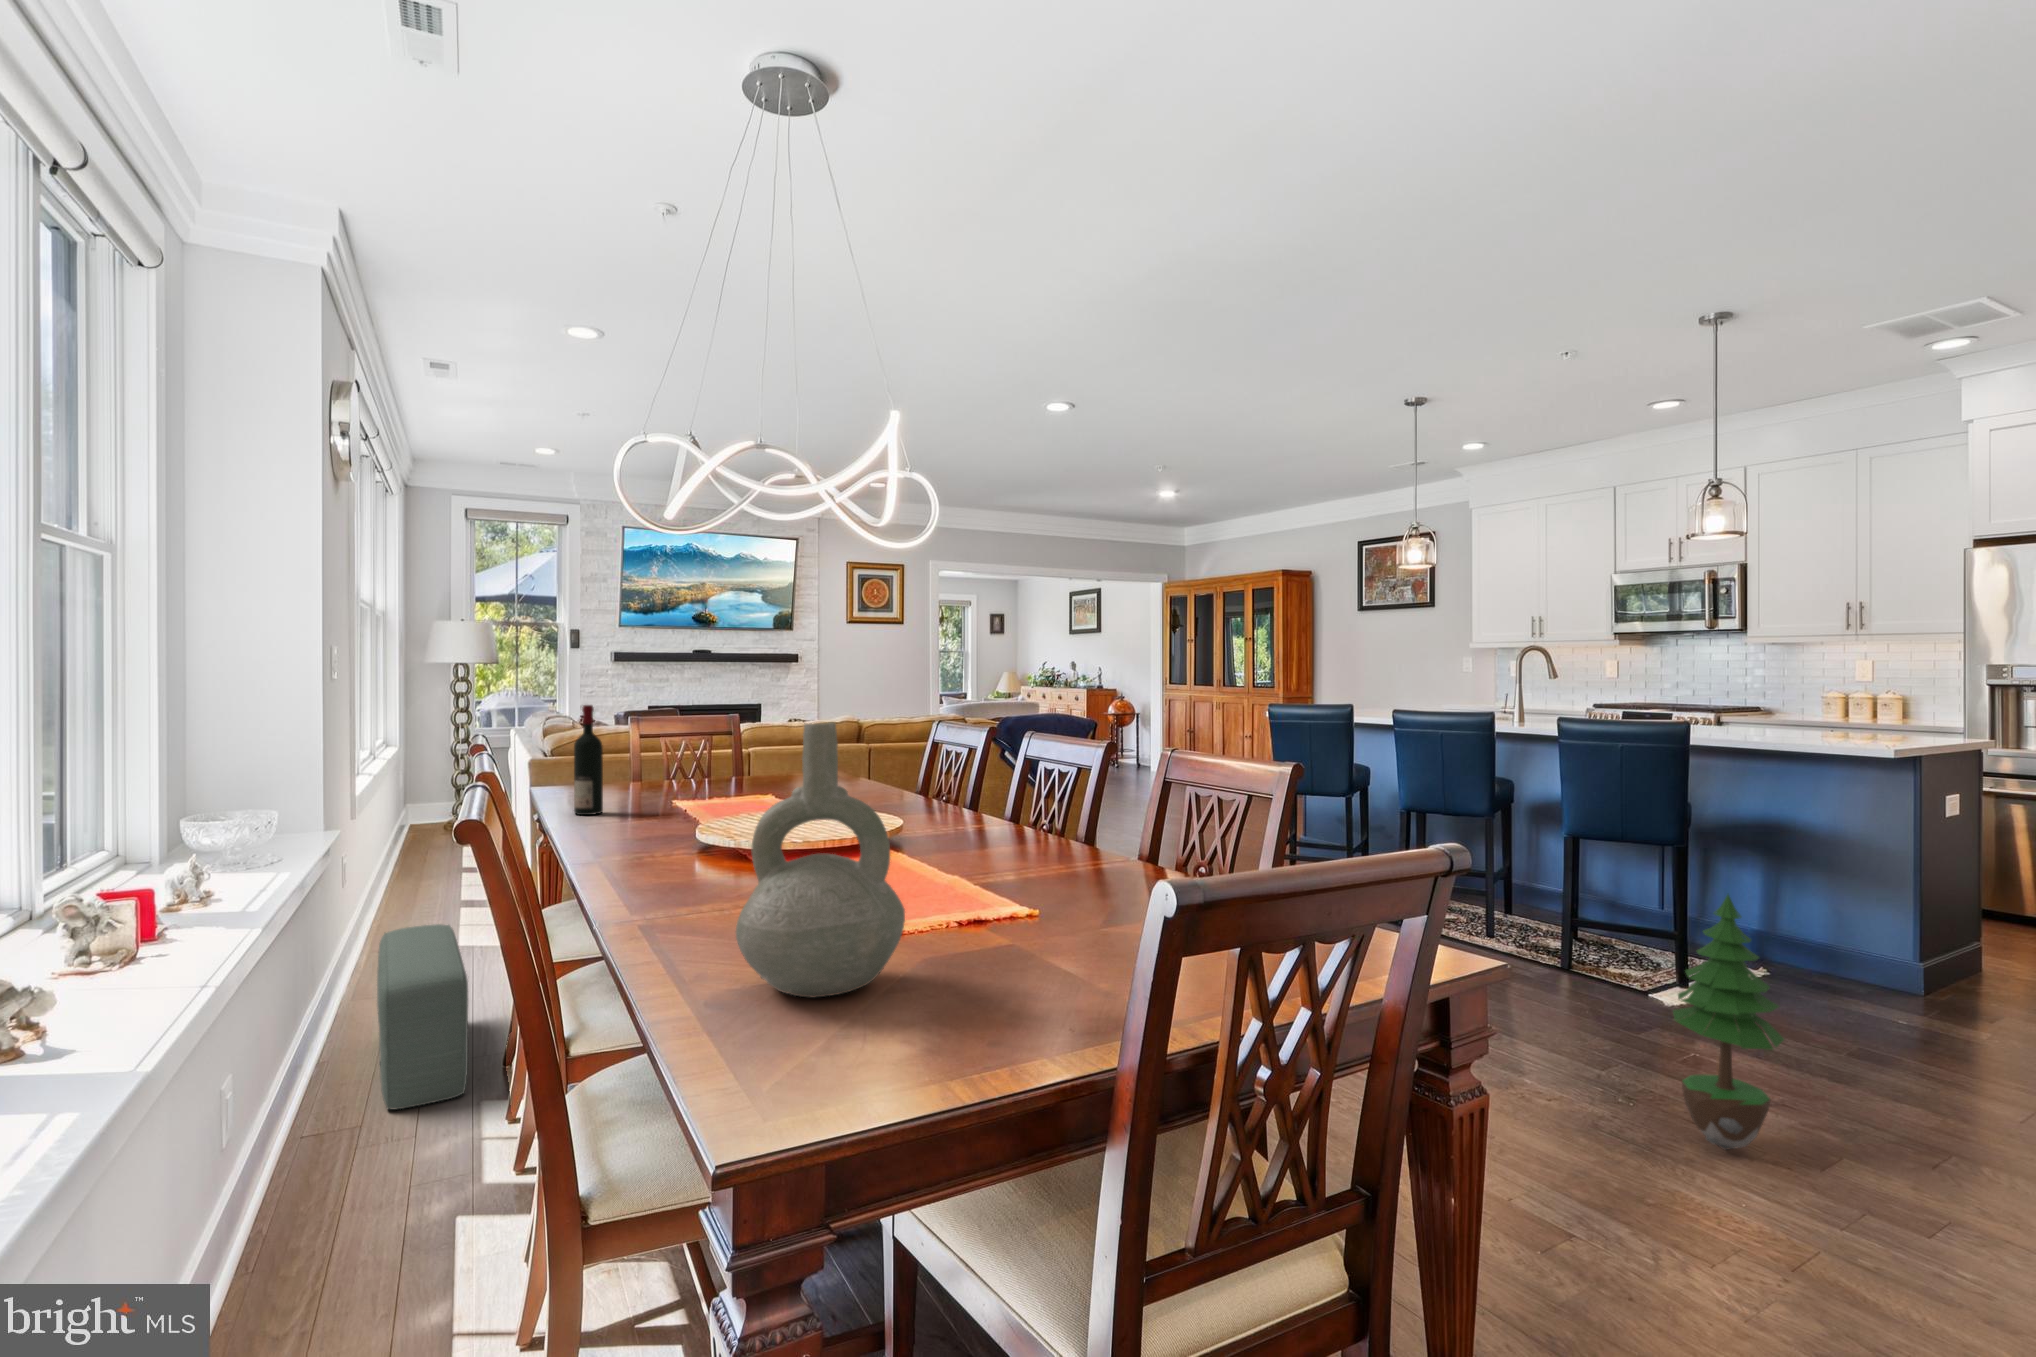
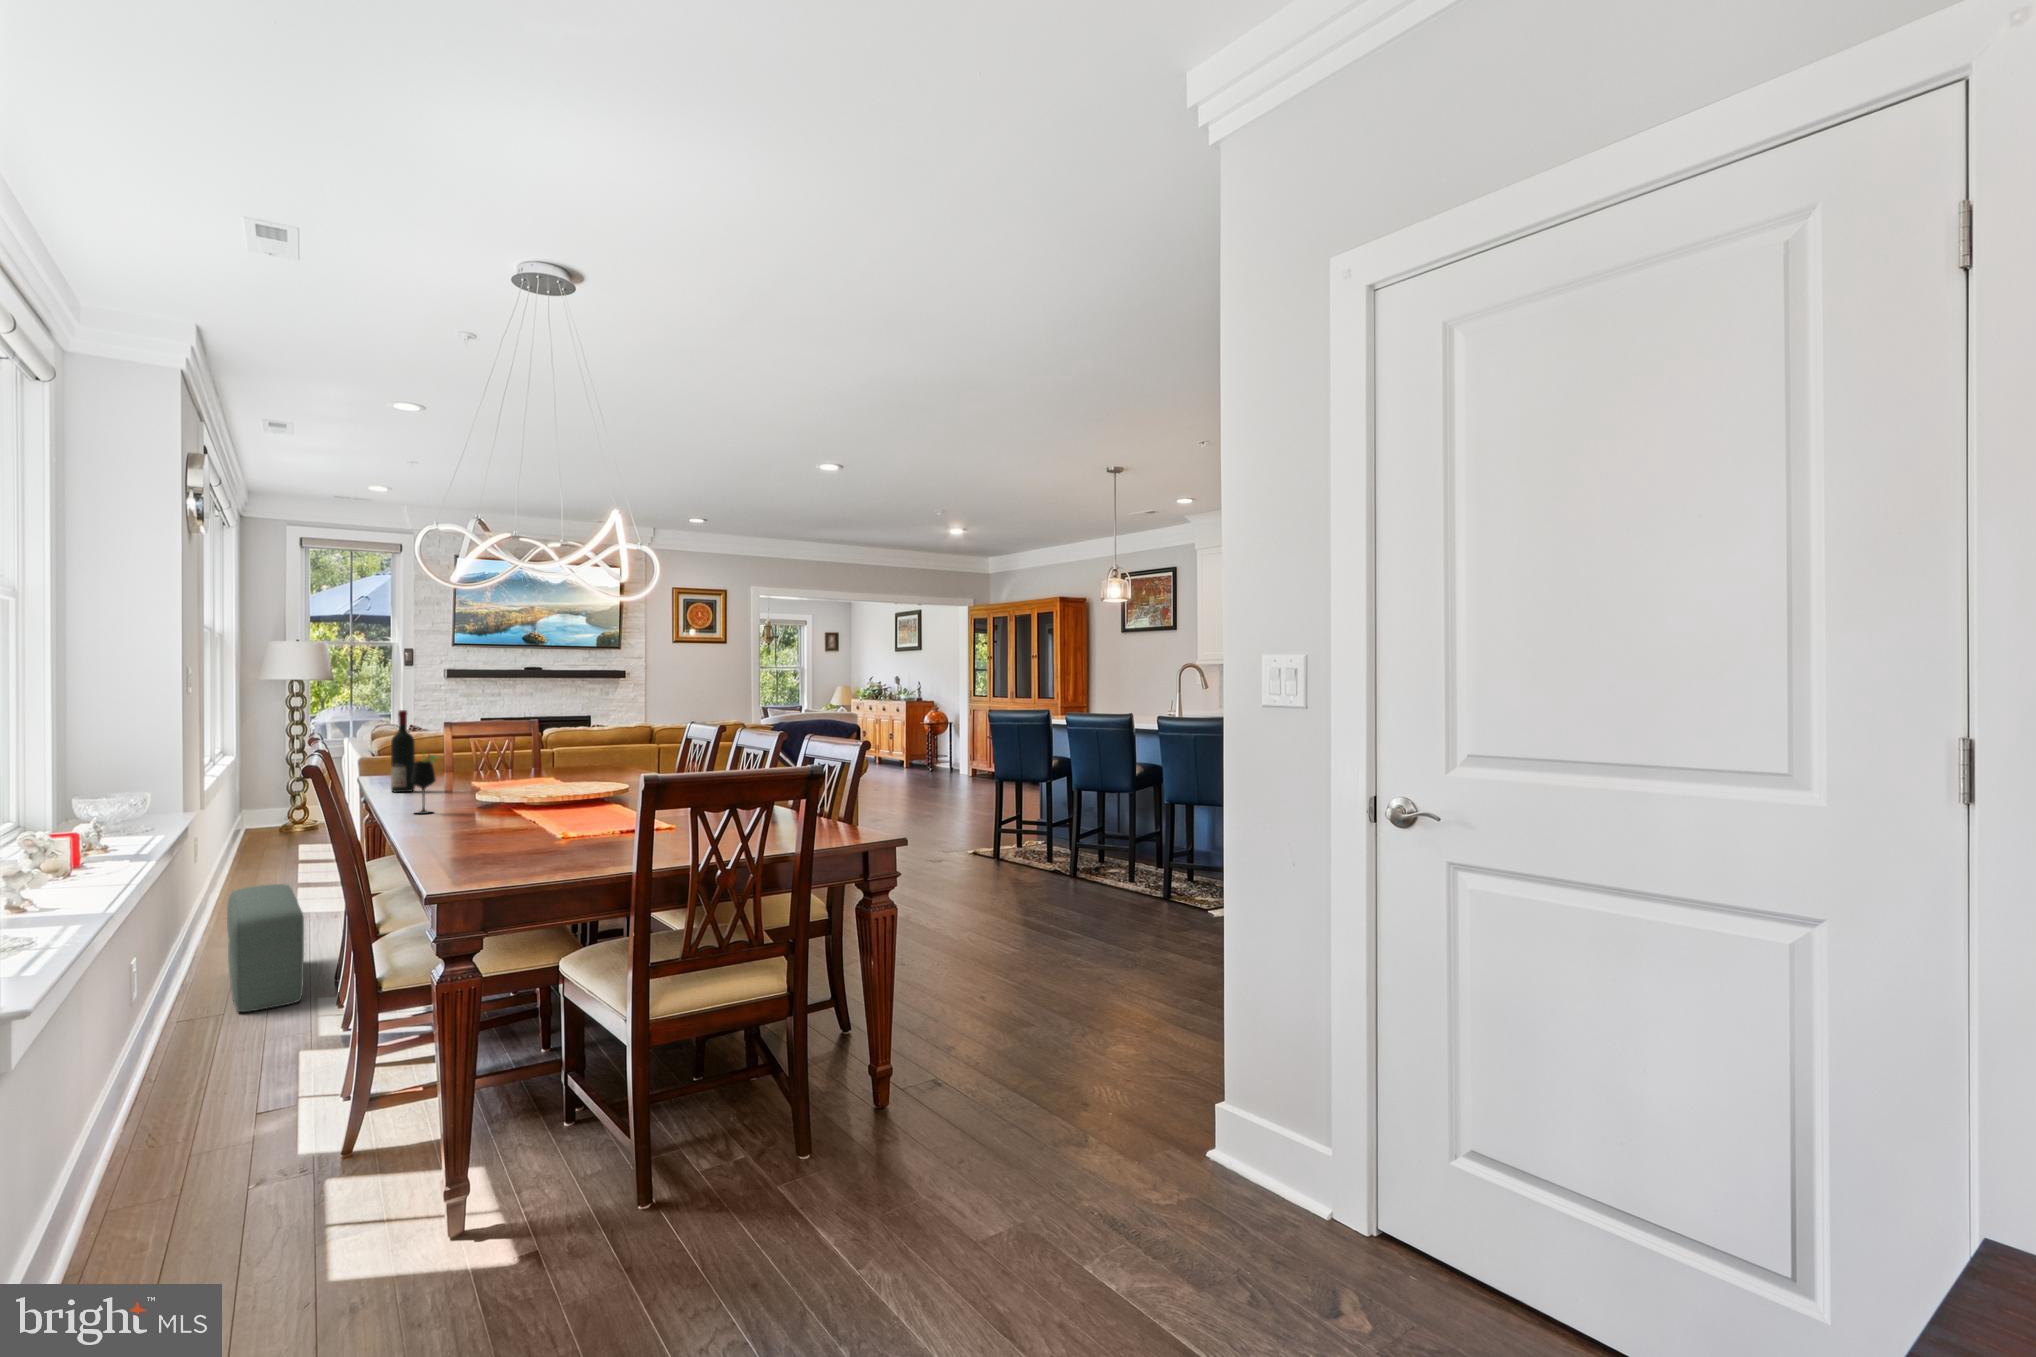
decorative vase: present [736,722,905,997] -> none [469,711,574,863]
wine glass: none [609,766,645,859] -> present [411,754,437,814]
potted tree: present [1673,895,1784,1150] -> none [1150,822,1209,986]

